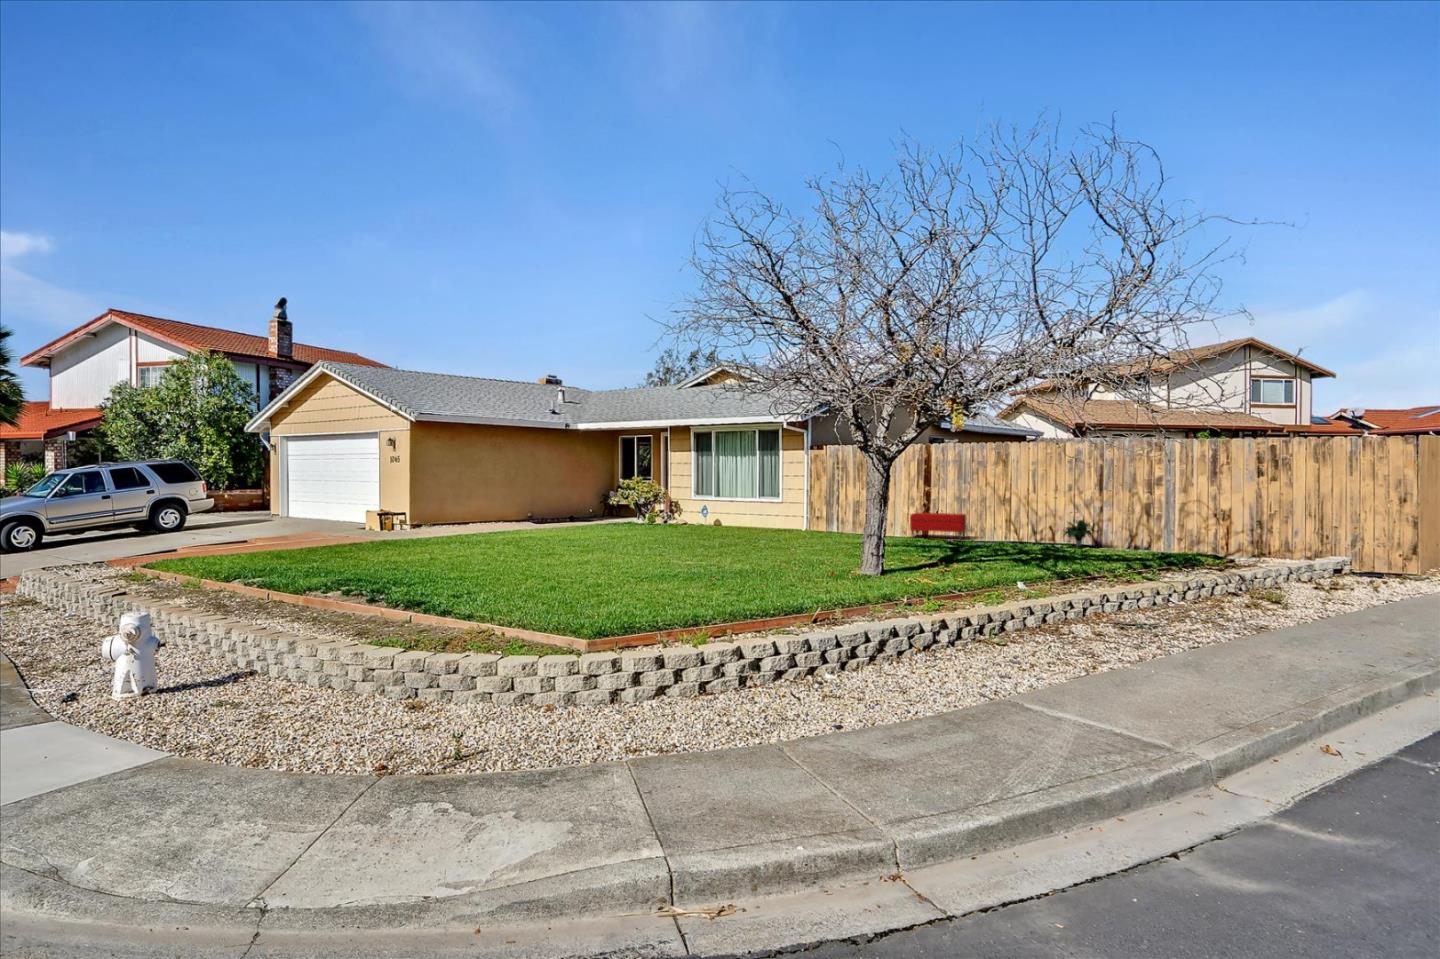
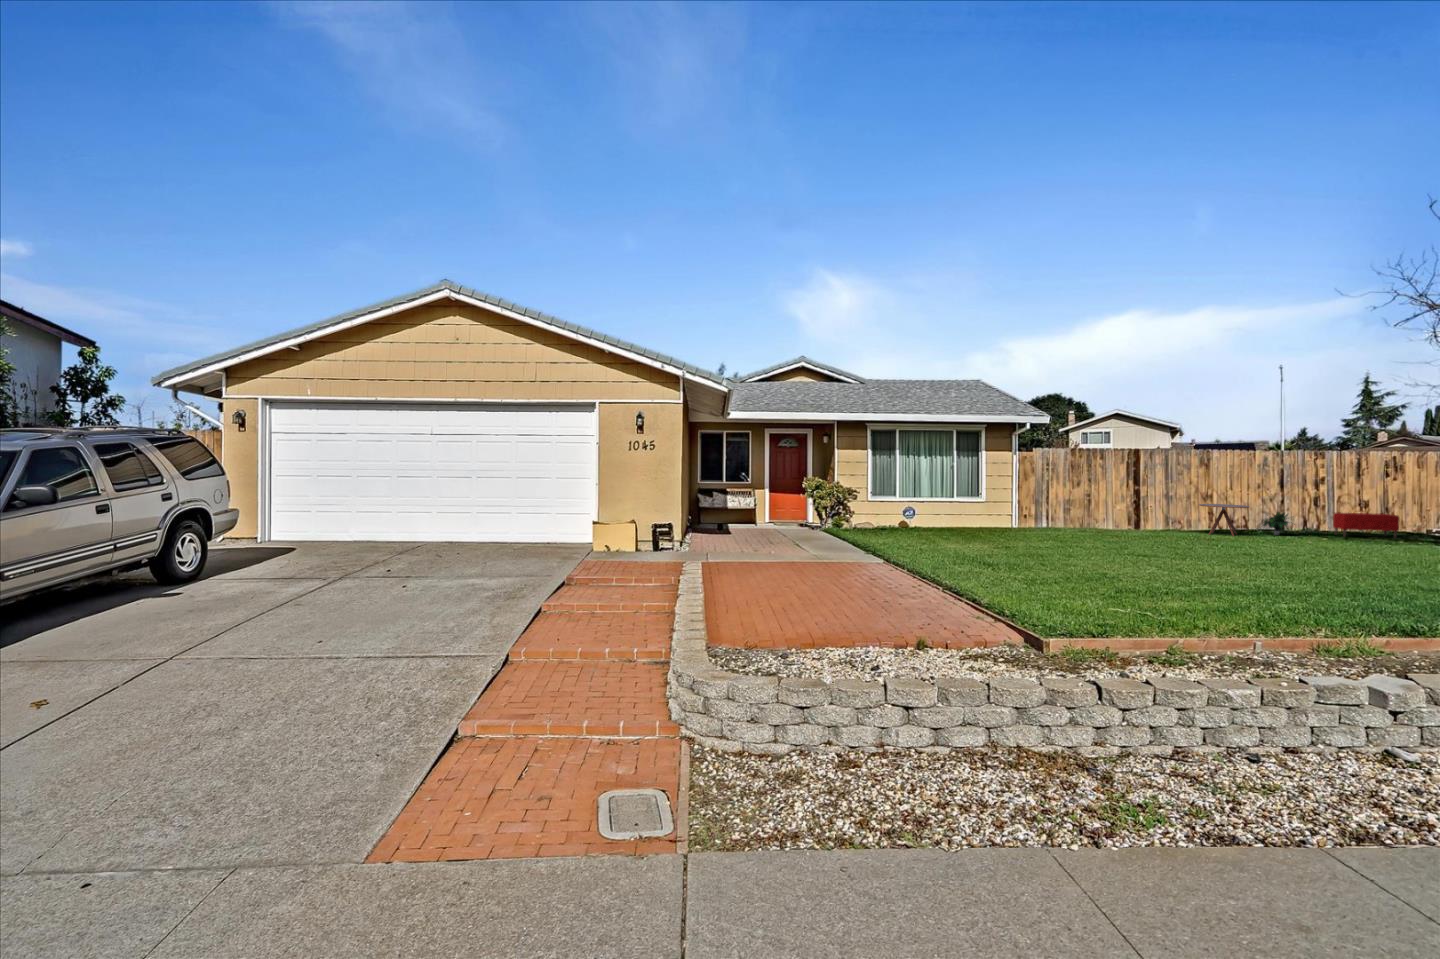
round table: none [980,508,1031,544] -> present [1199,504,1249,536]
bench: present [910,513,966,539] -> present [1333,513,1400,538]

